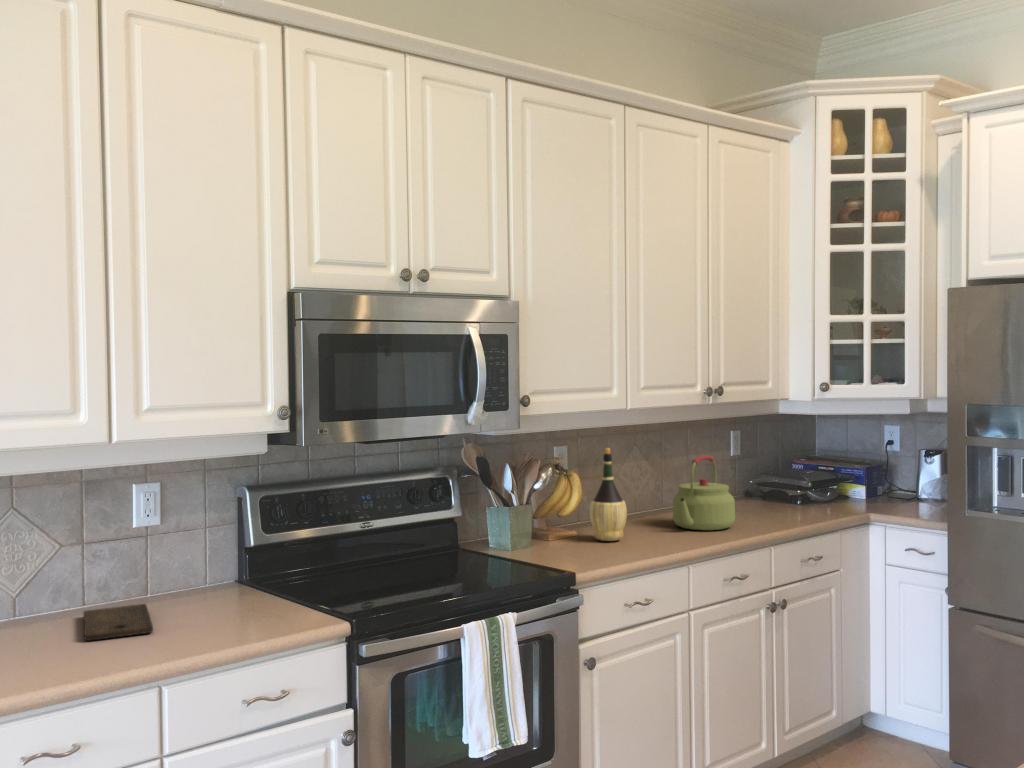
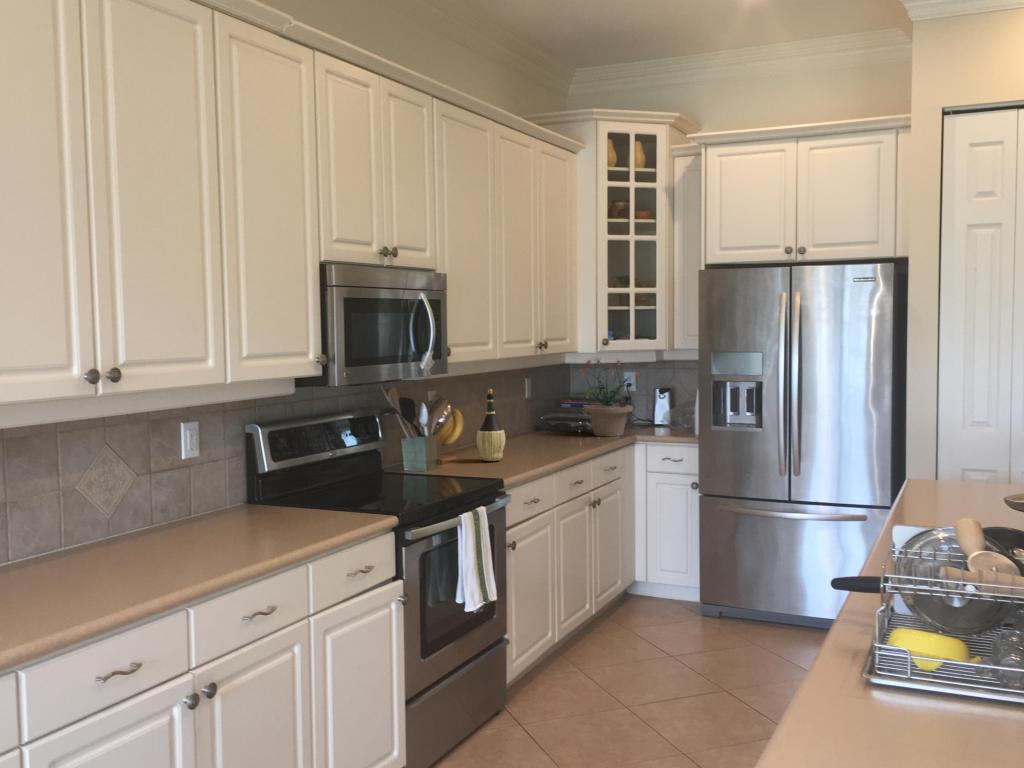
potted plant: none [778,406,877,514] -> present [576,359,641,436]
kettle: present [673,455,735,530] -> none [518,394,565,451]
cutting board: present [84,604,153,641] -> none [187,522,275,547]

